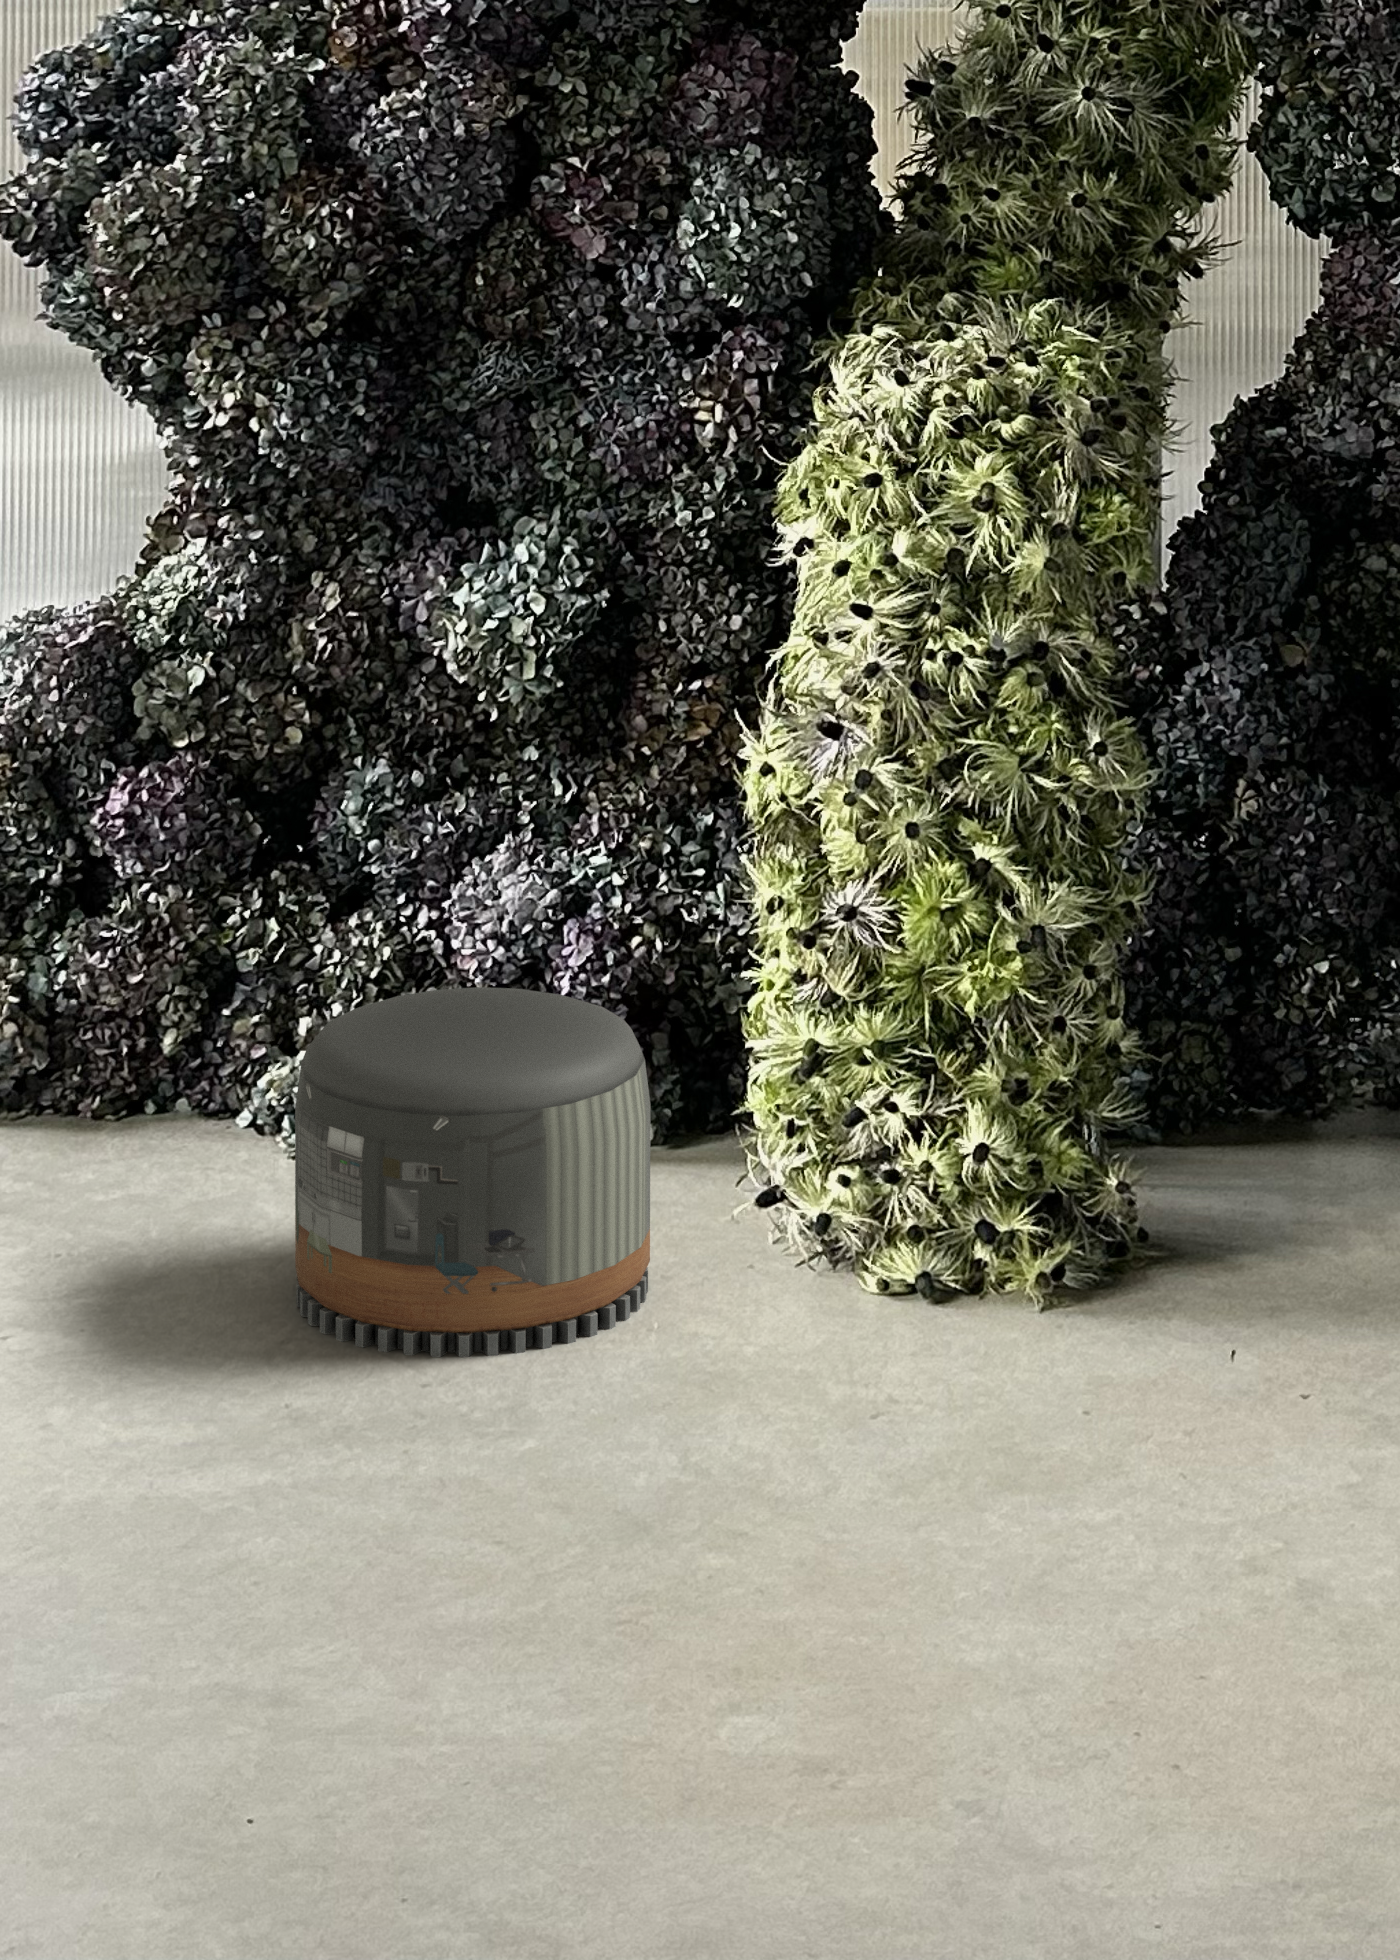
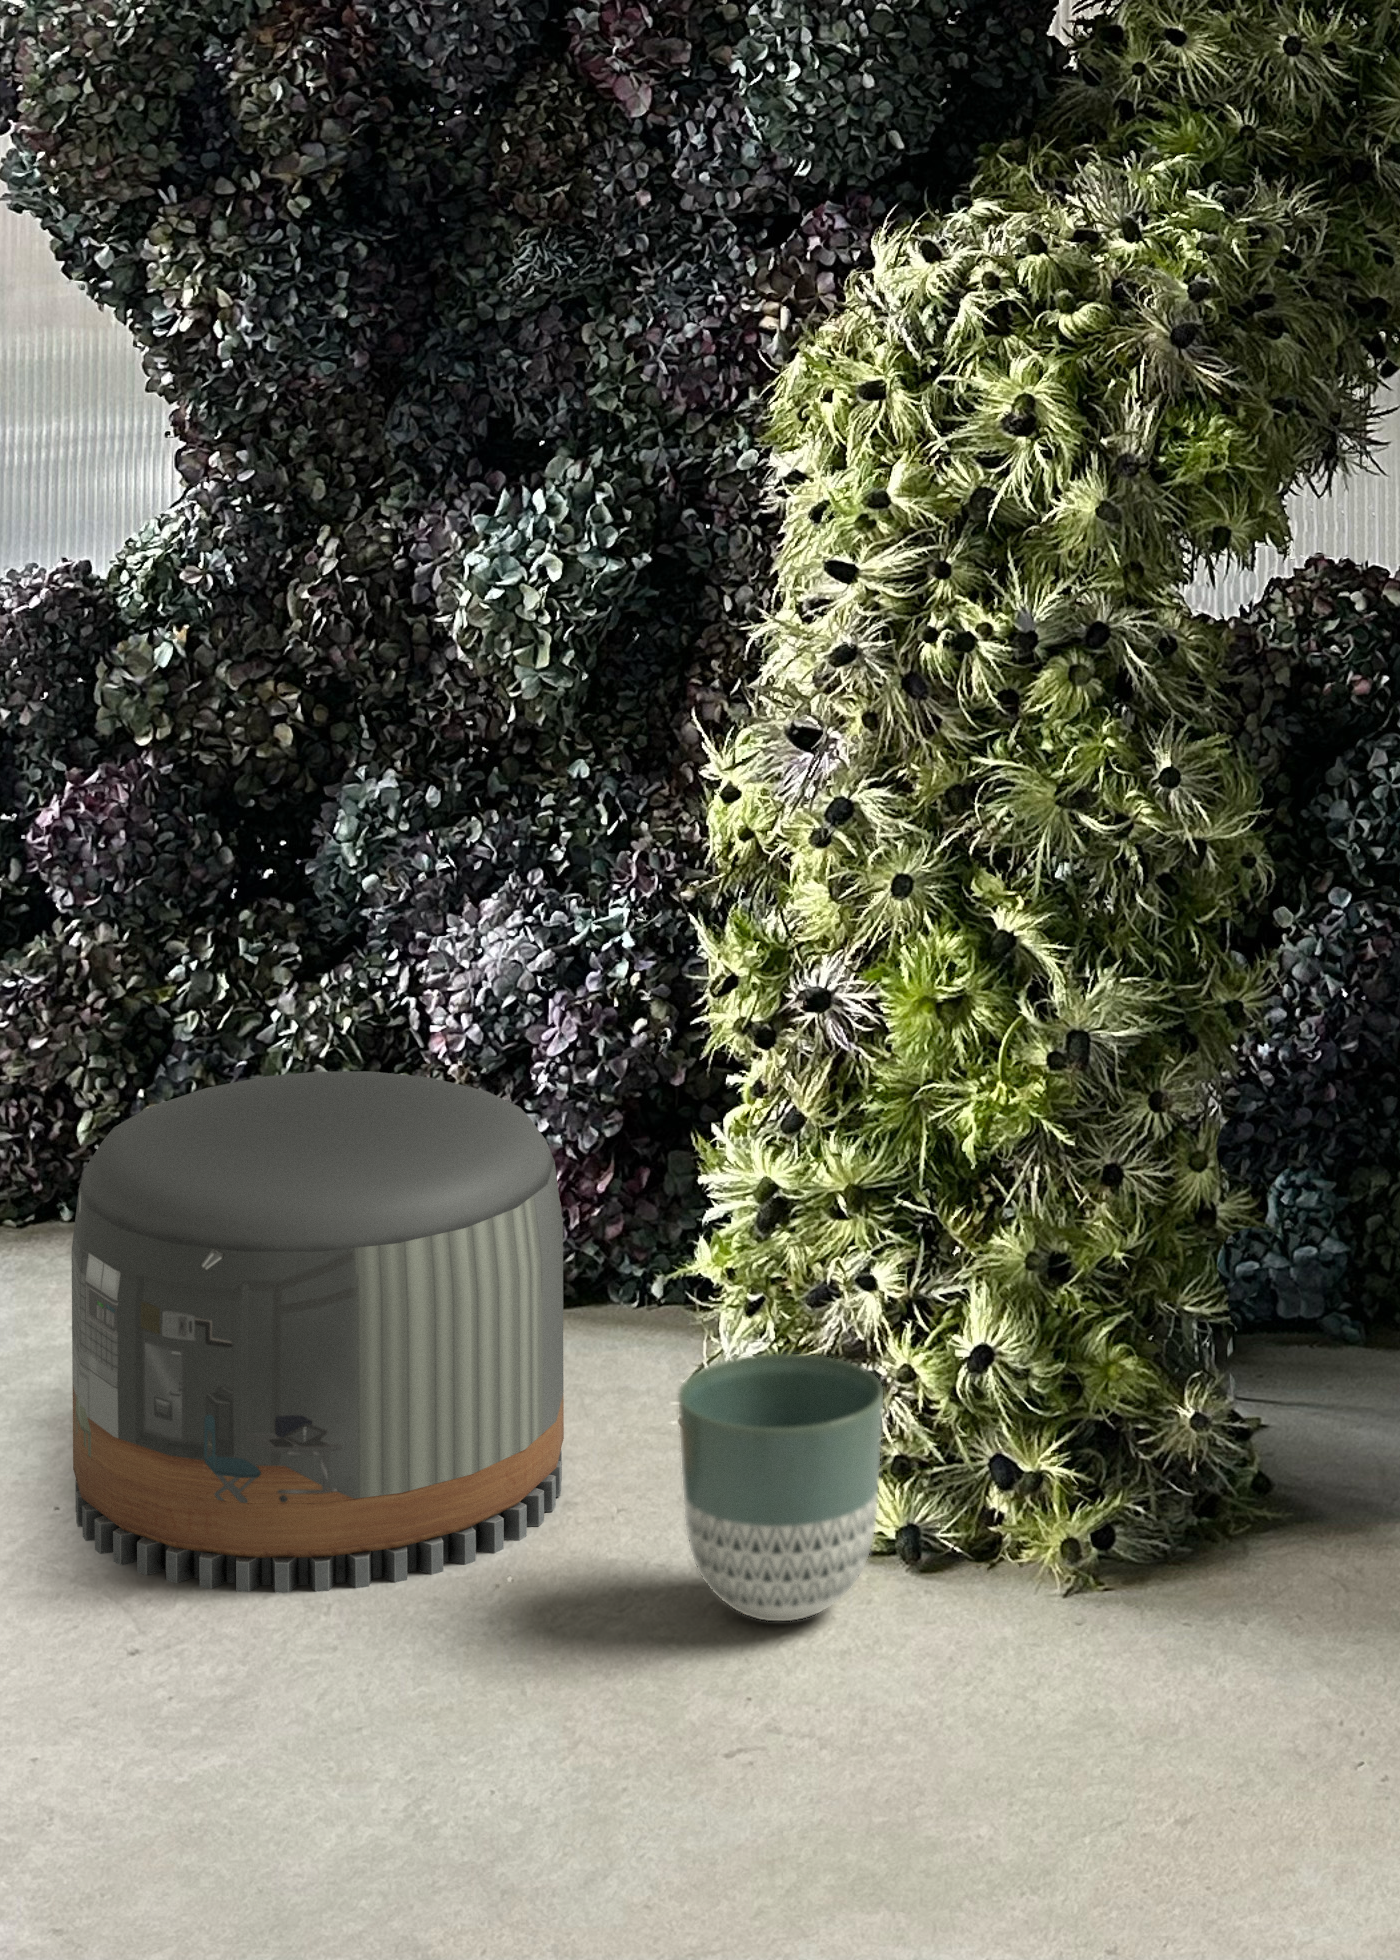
planter: none [781,1165,923,1347] -> present [678,1354,883,1621]

